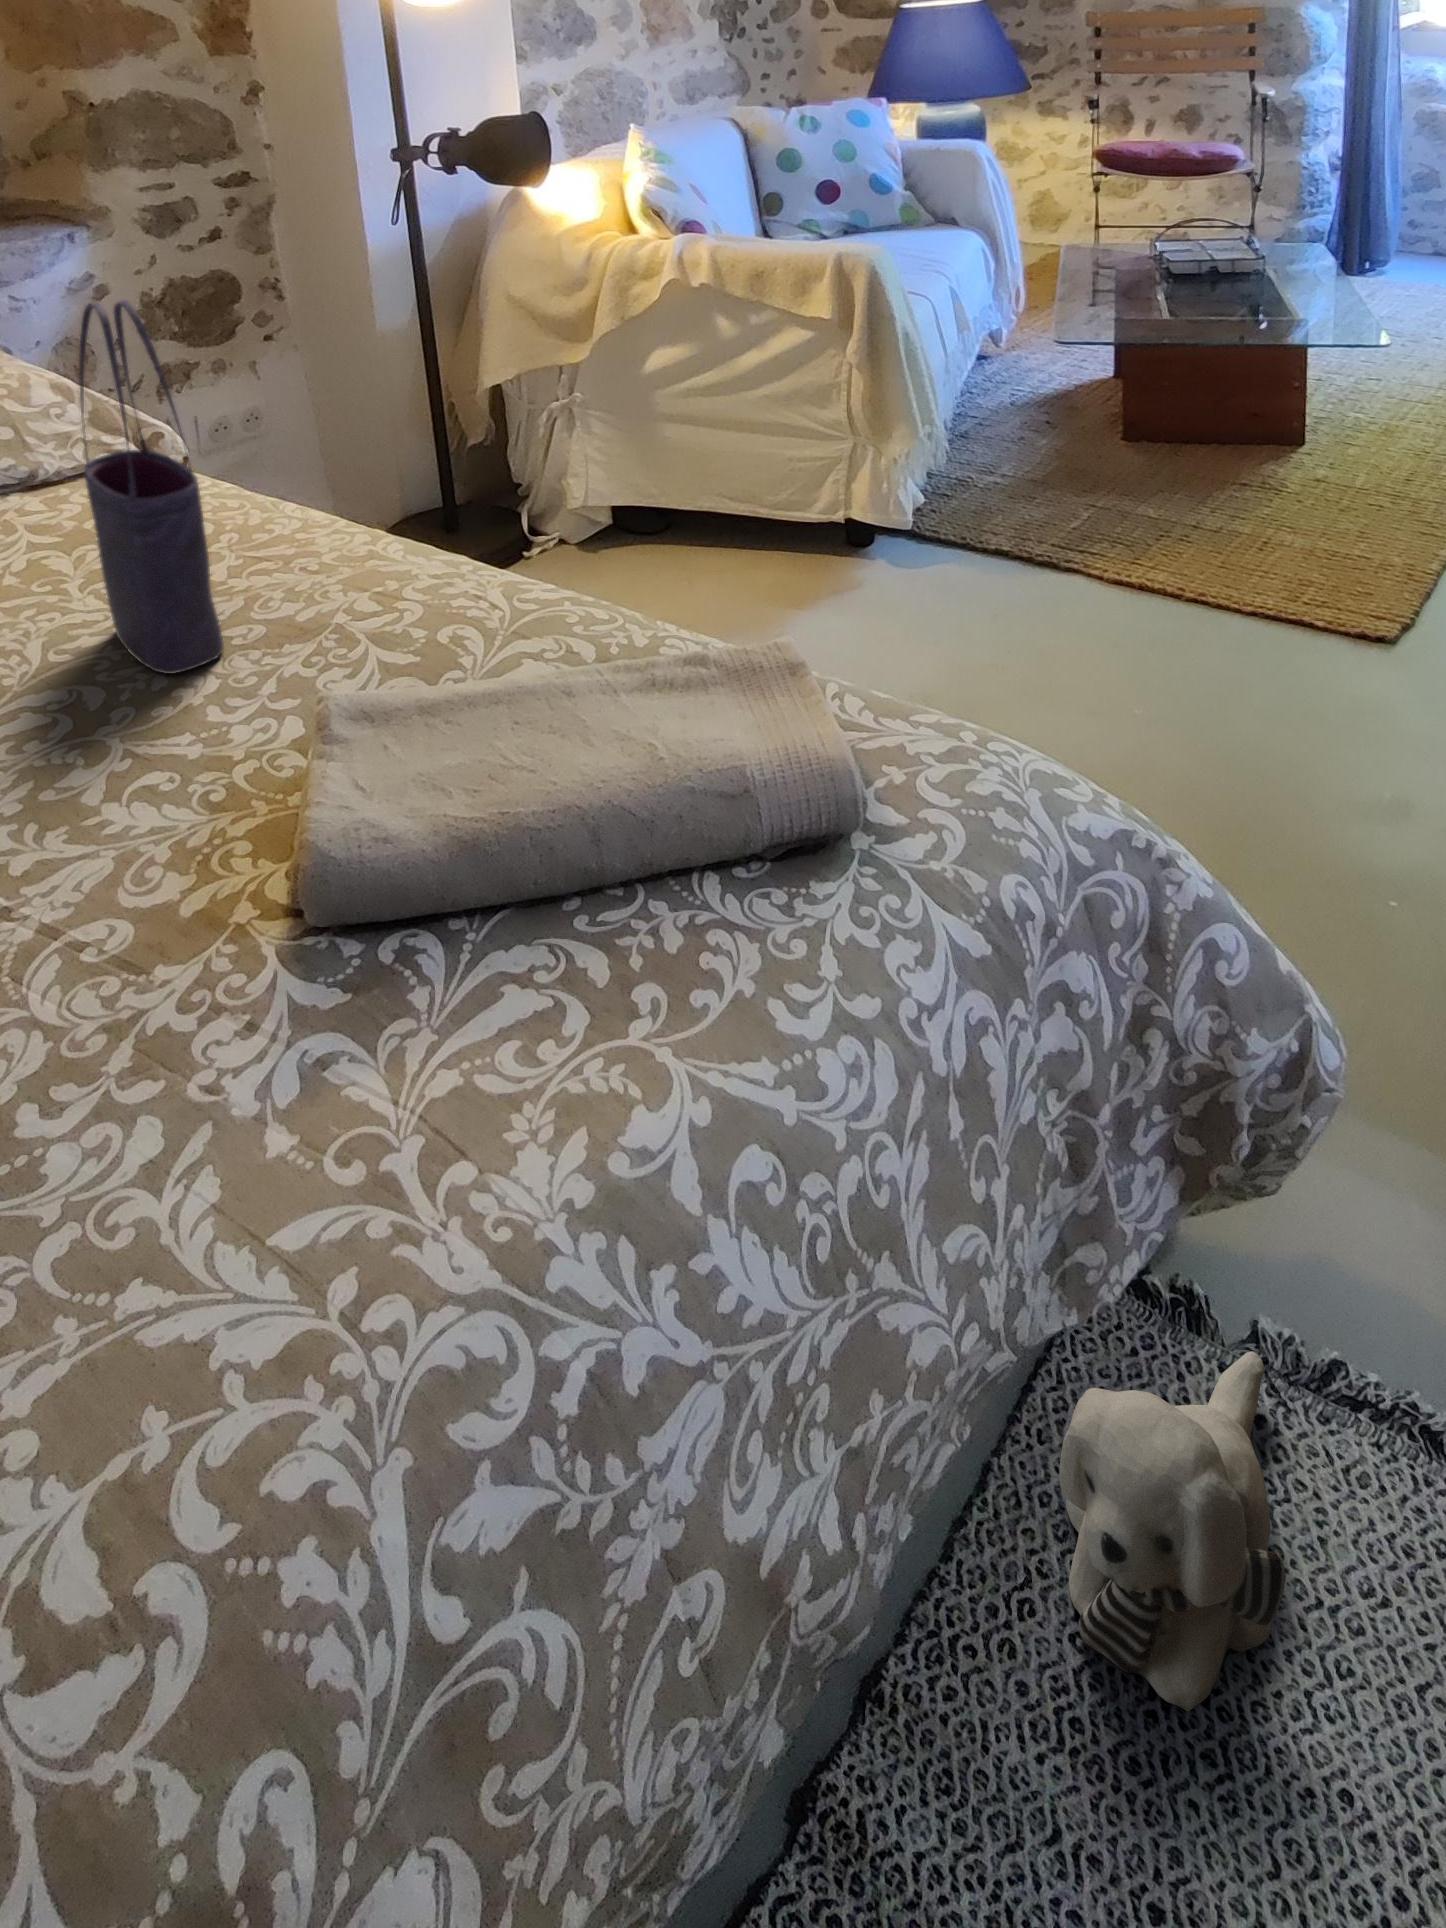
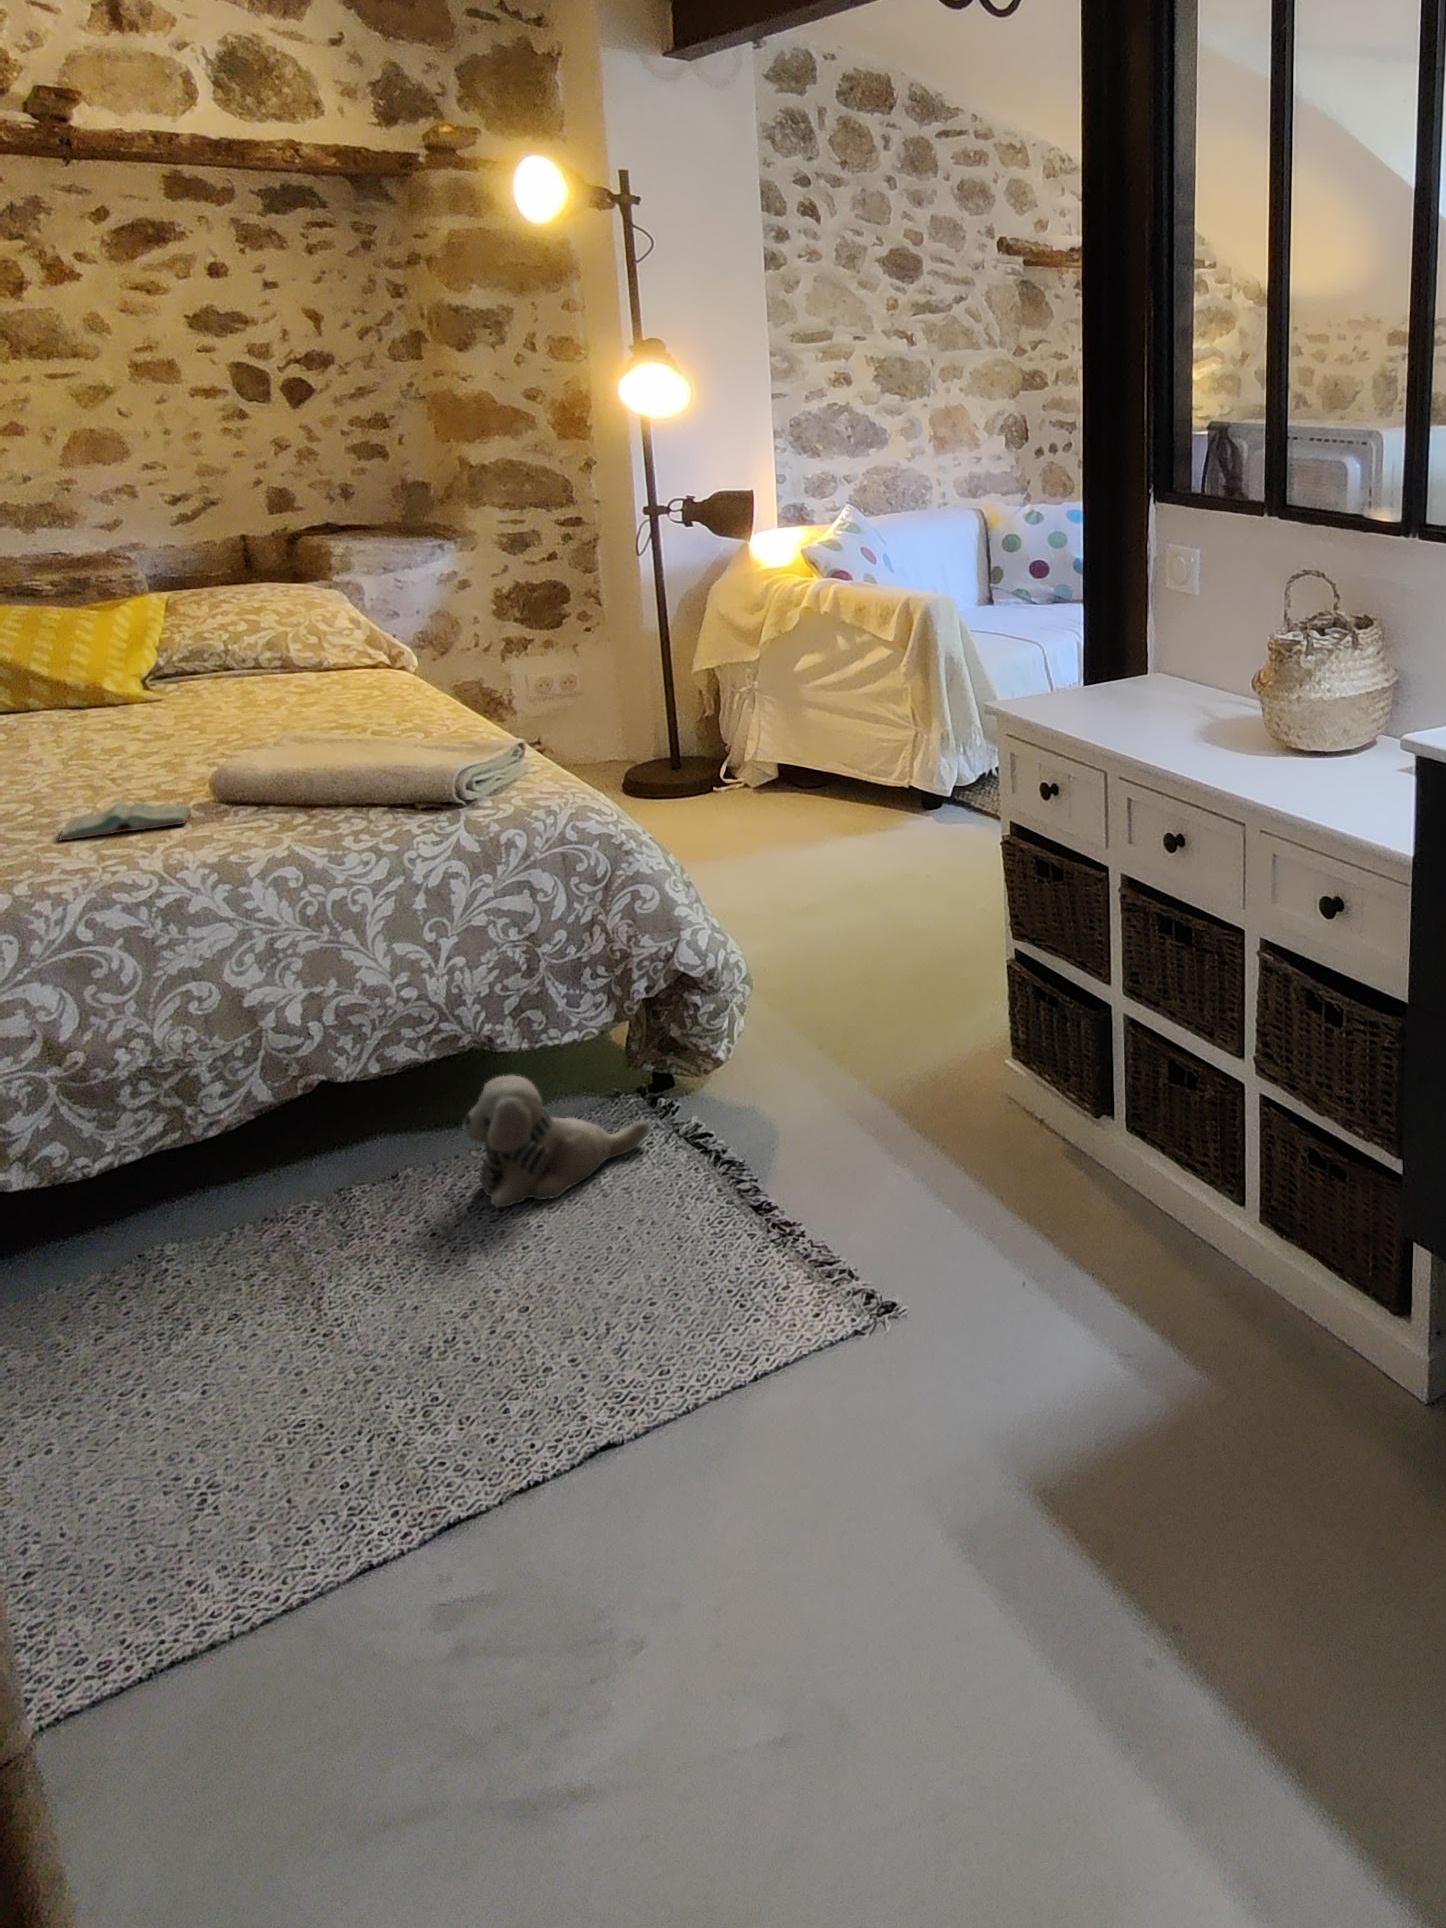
tote bag: present [79,300,224,674] -> none [253,547,311,729]
book: none [89,1005,414,1250] -> present [59,802,191,840]

